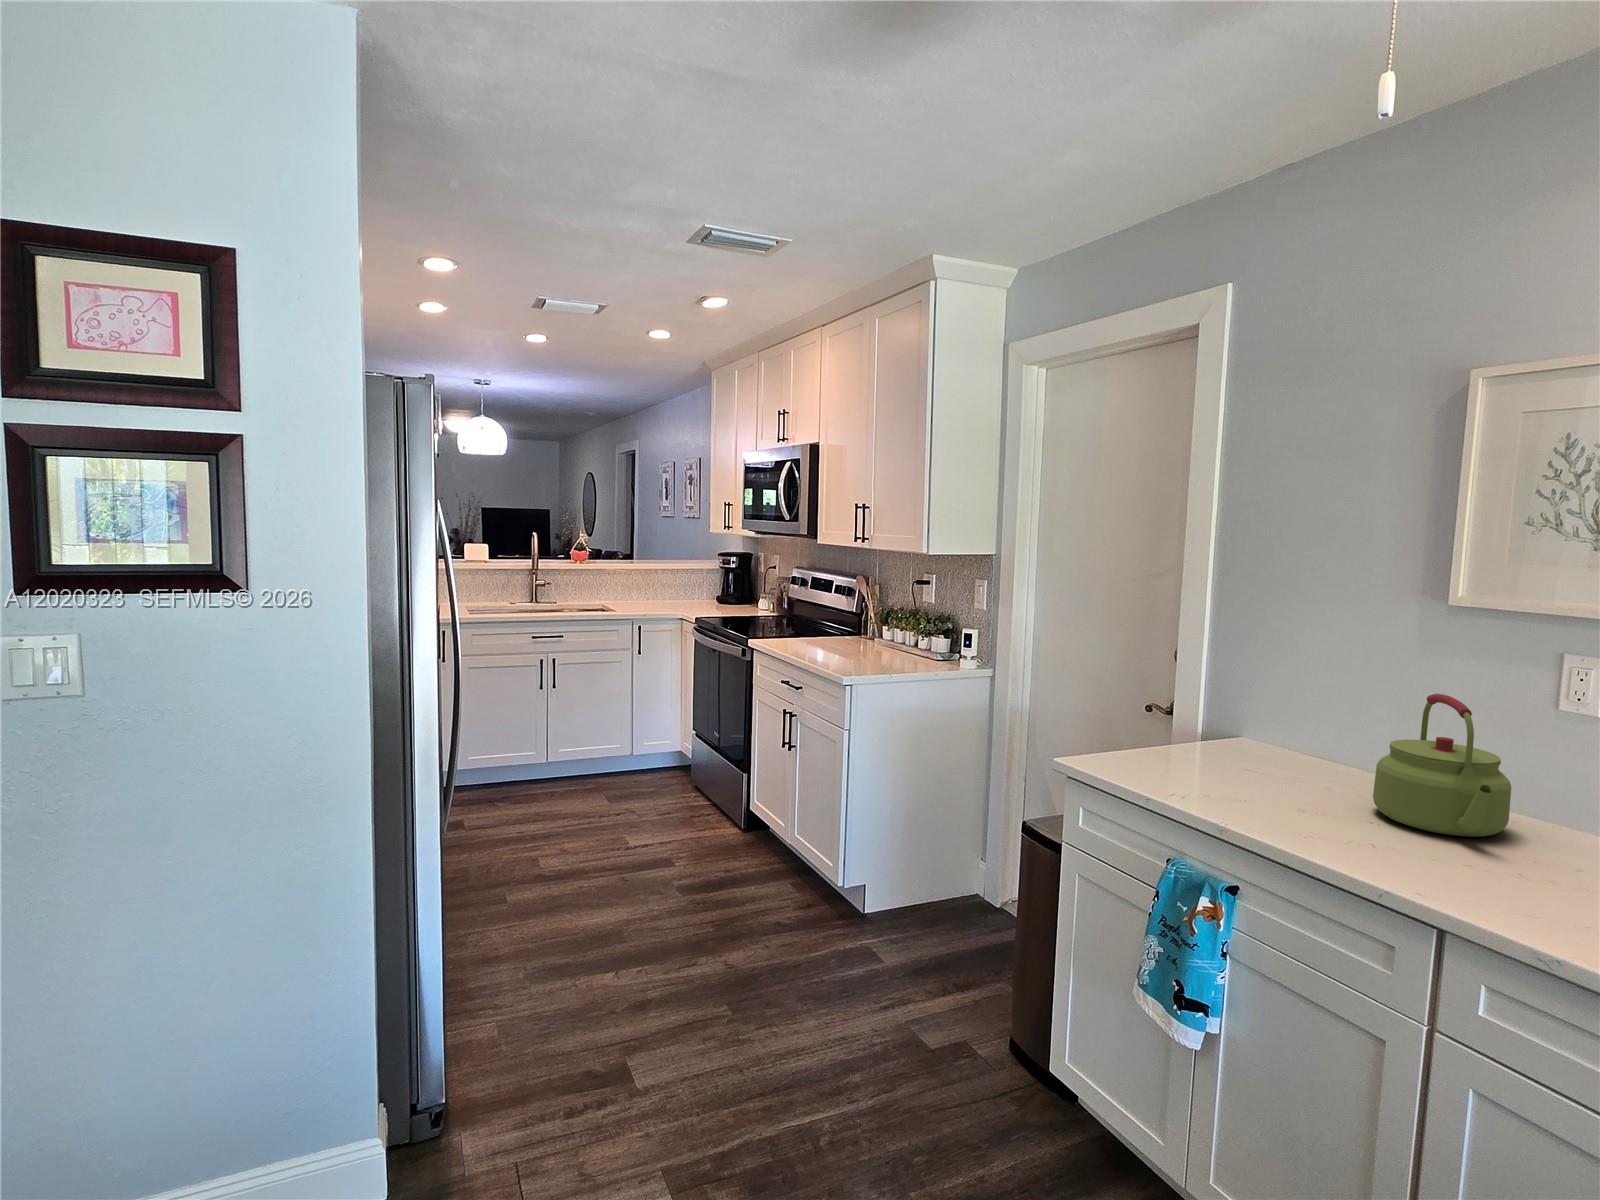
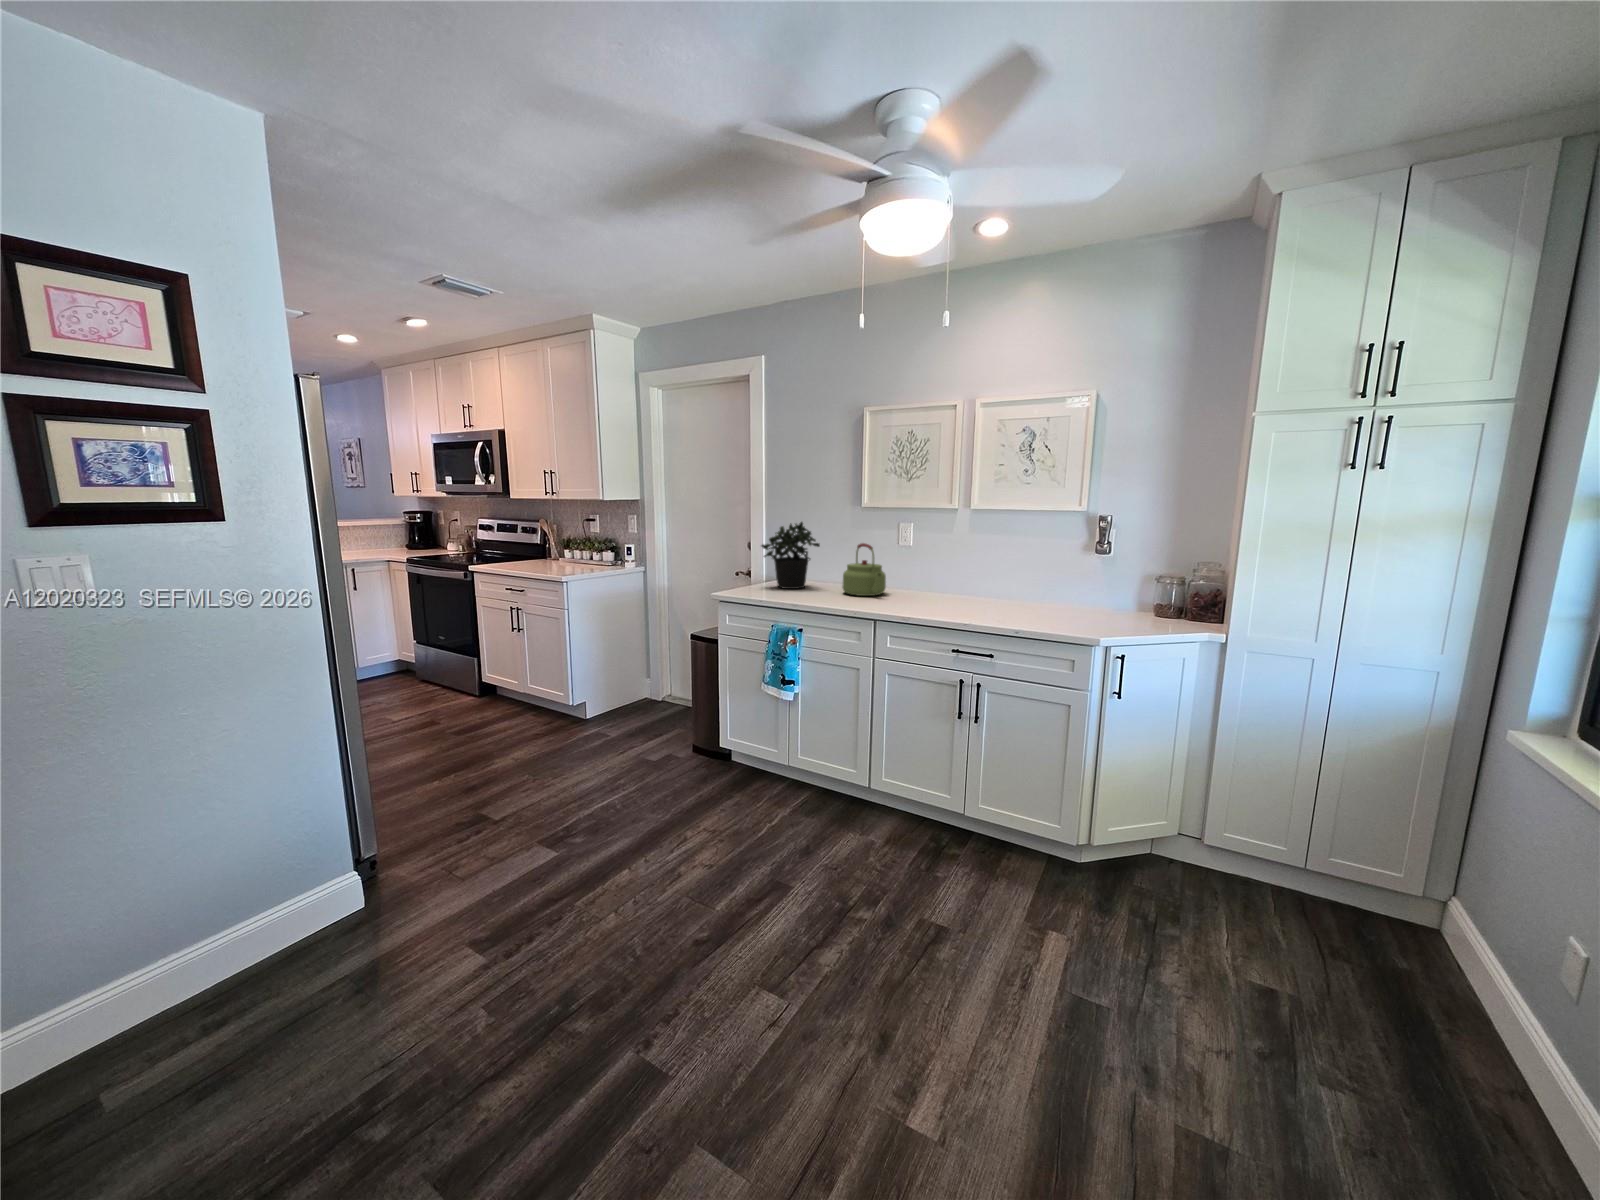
potted plant: none [1175,623,1322,774] -> present [761,522,820,589]

